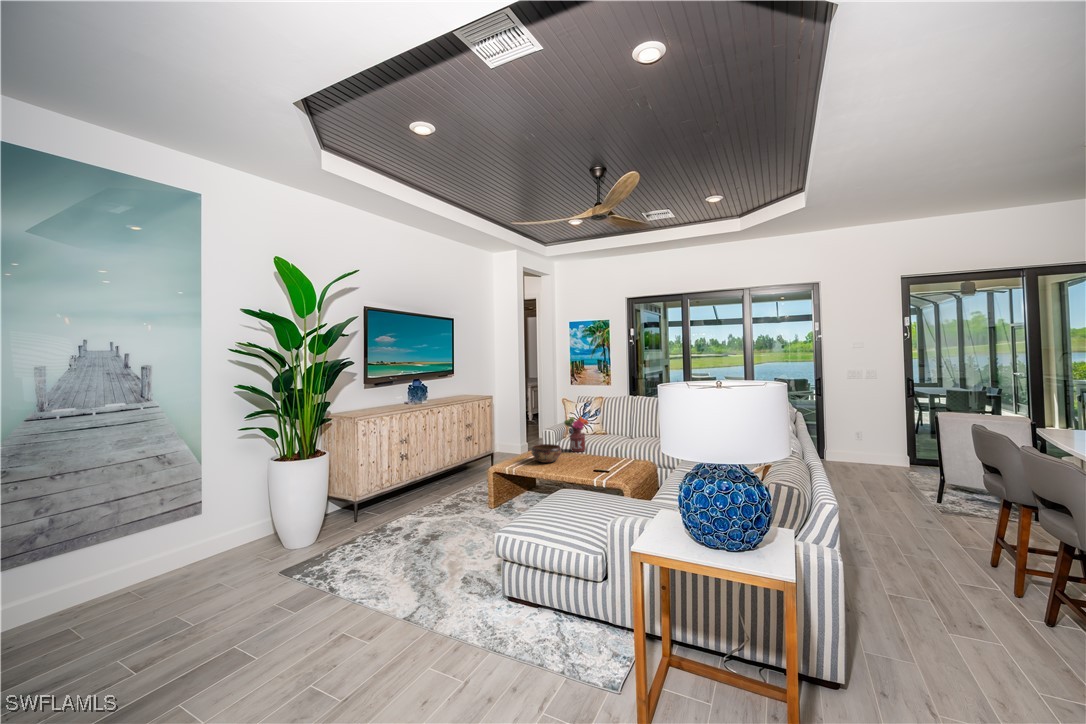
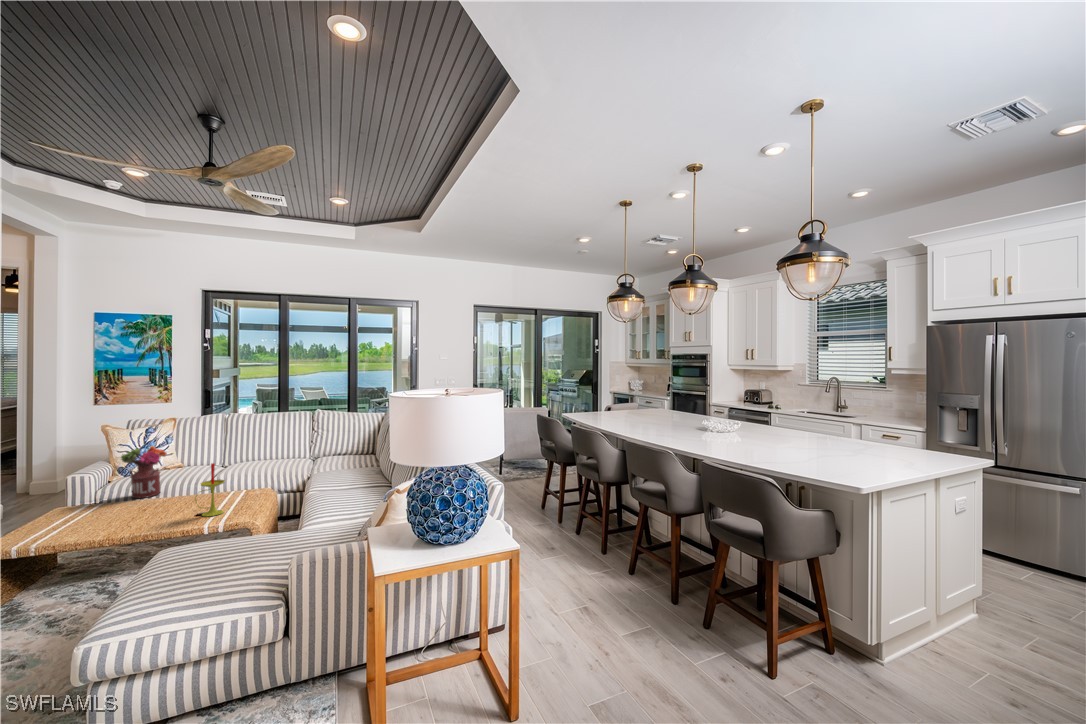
candle: none [592,434,611,475] -> present [195,463,224,517]
decorative bowl: present [531,444,562,463] -> none [61,492,126,523]

